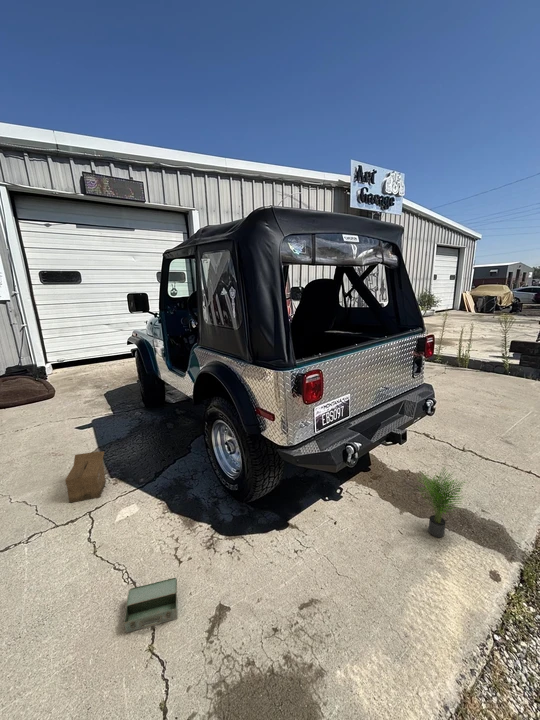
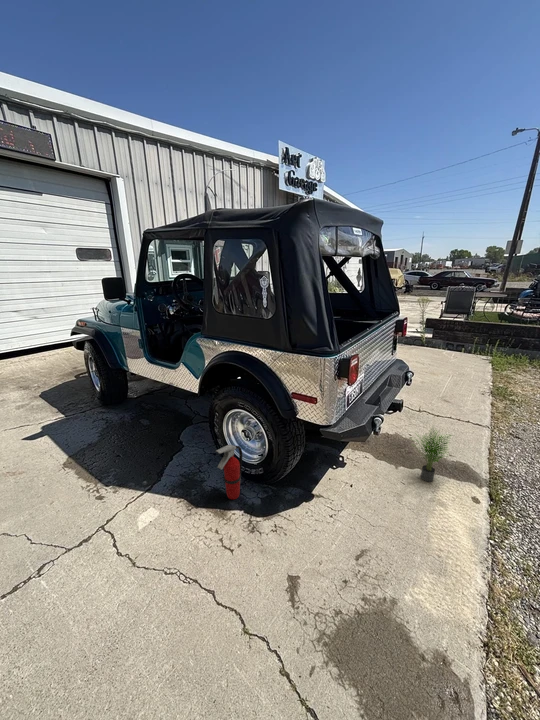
cardboard box: present [65,452,106,503] -> none [64,460,107,521]
fire extinguisher: none [188,453,222,511] -> present [216,445,243,499]
toolbox: present [124,578,178,633] -> none [202,564,257,624]

